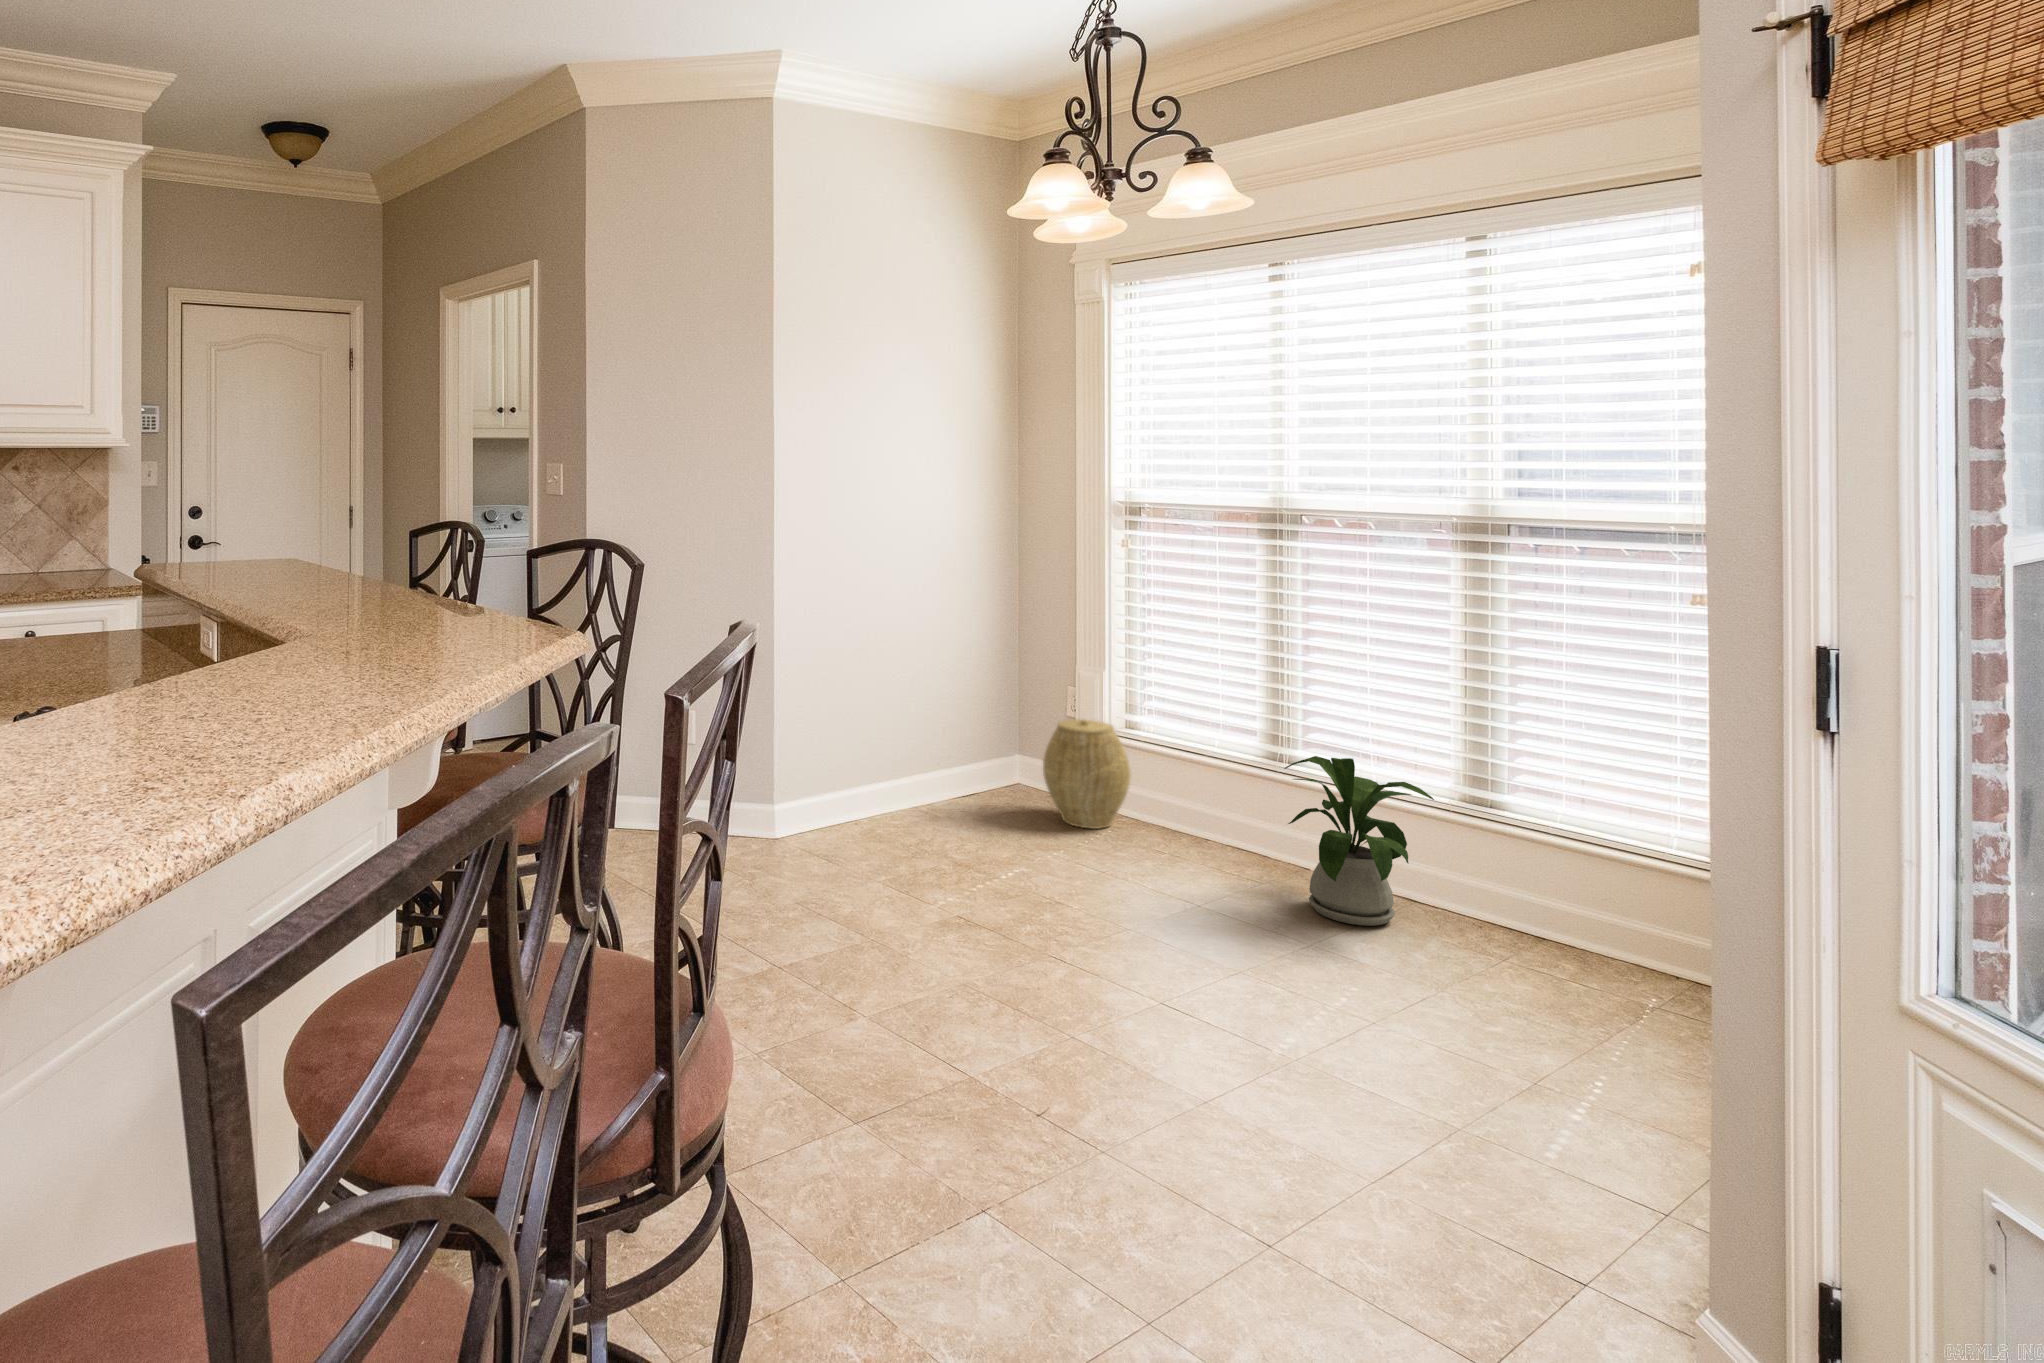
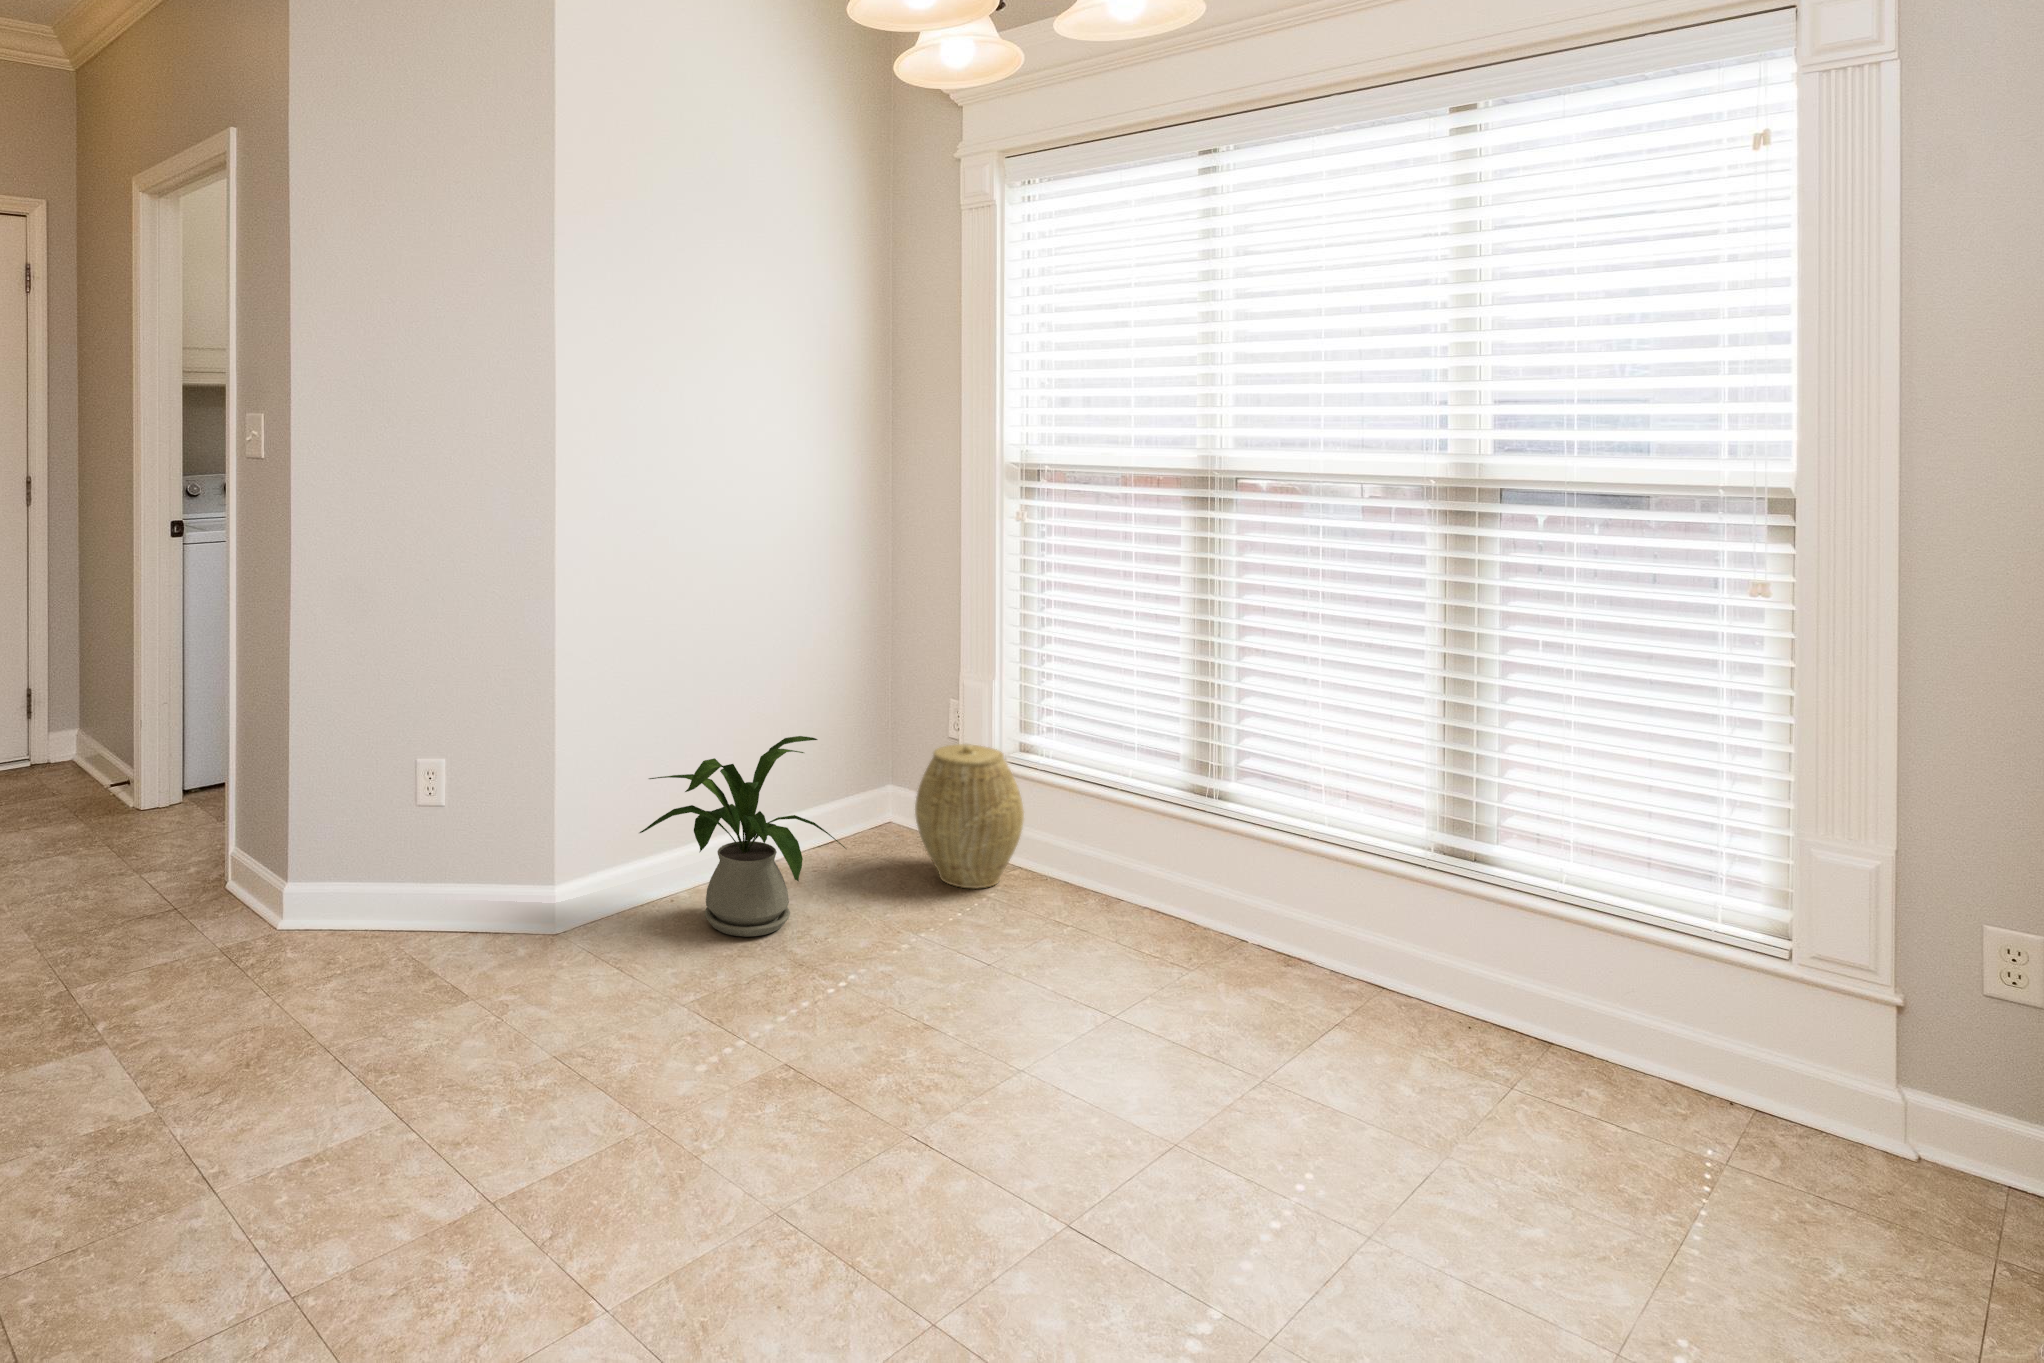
house plant: present [1285,756,1434,926] -> present [640,736,845,937]

